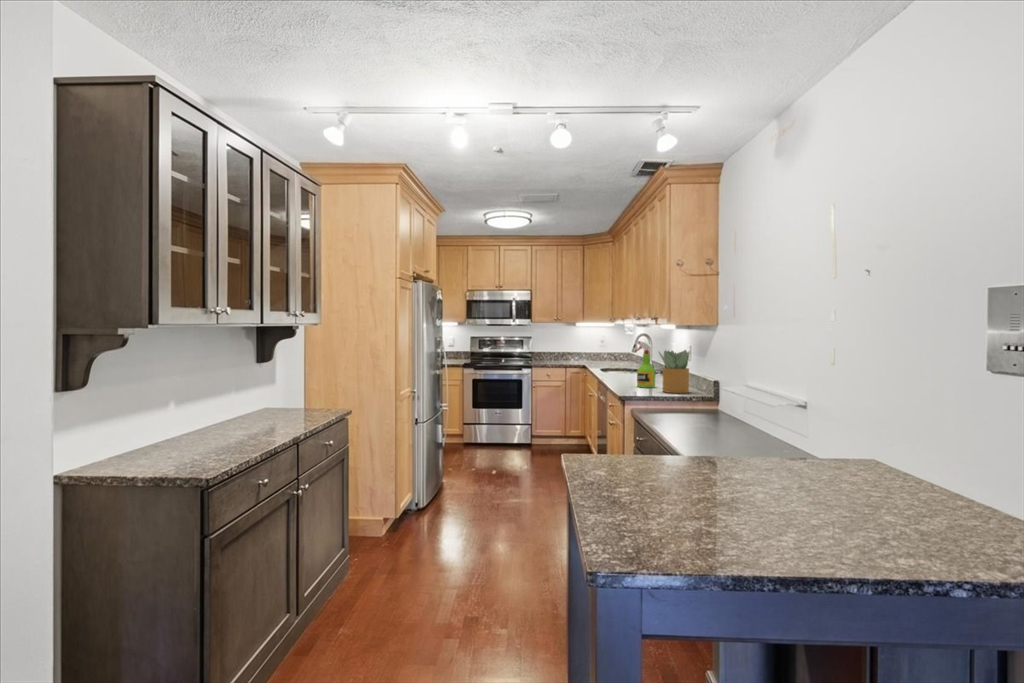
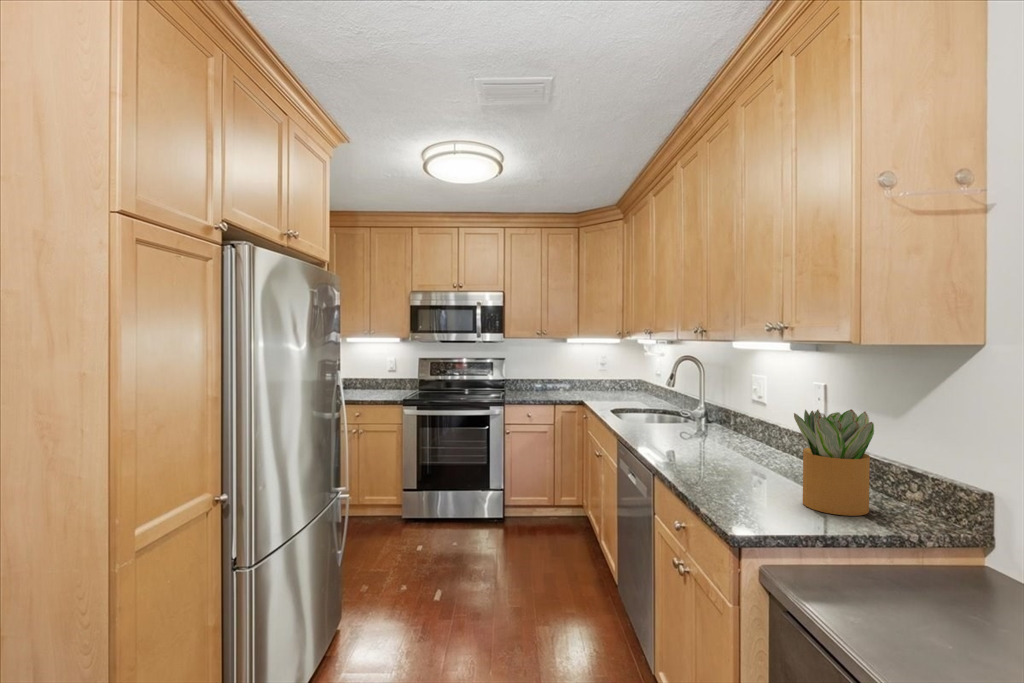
spray bottle: present [635,341,655,388] -> none [713,384,763,484]

